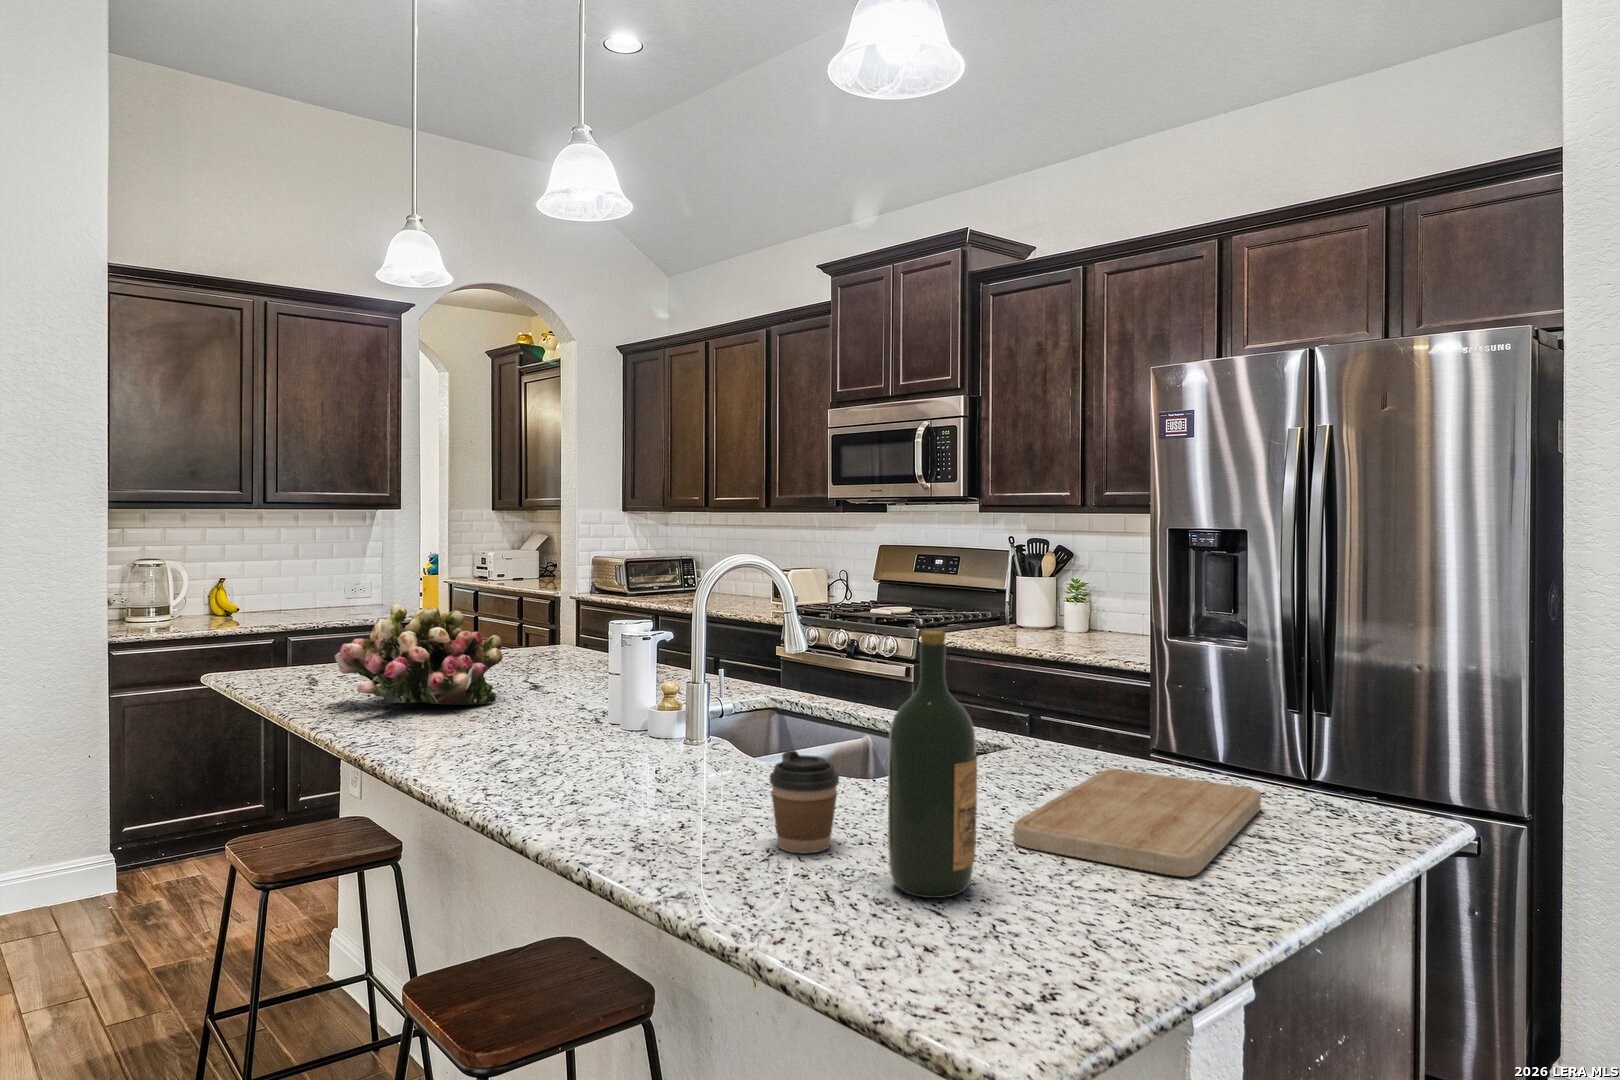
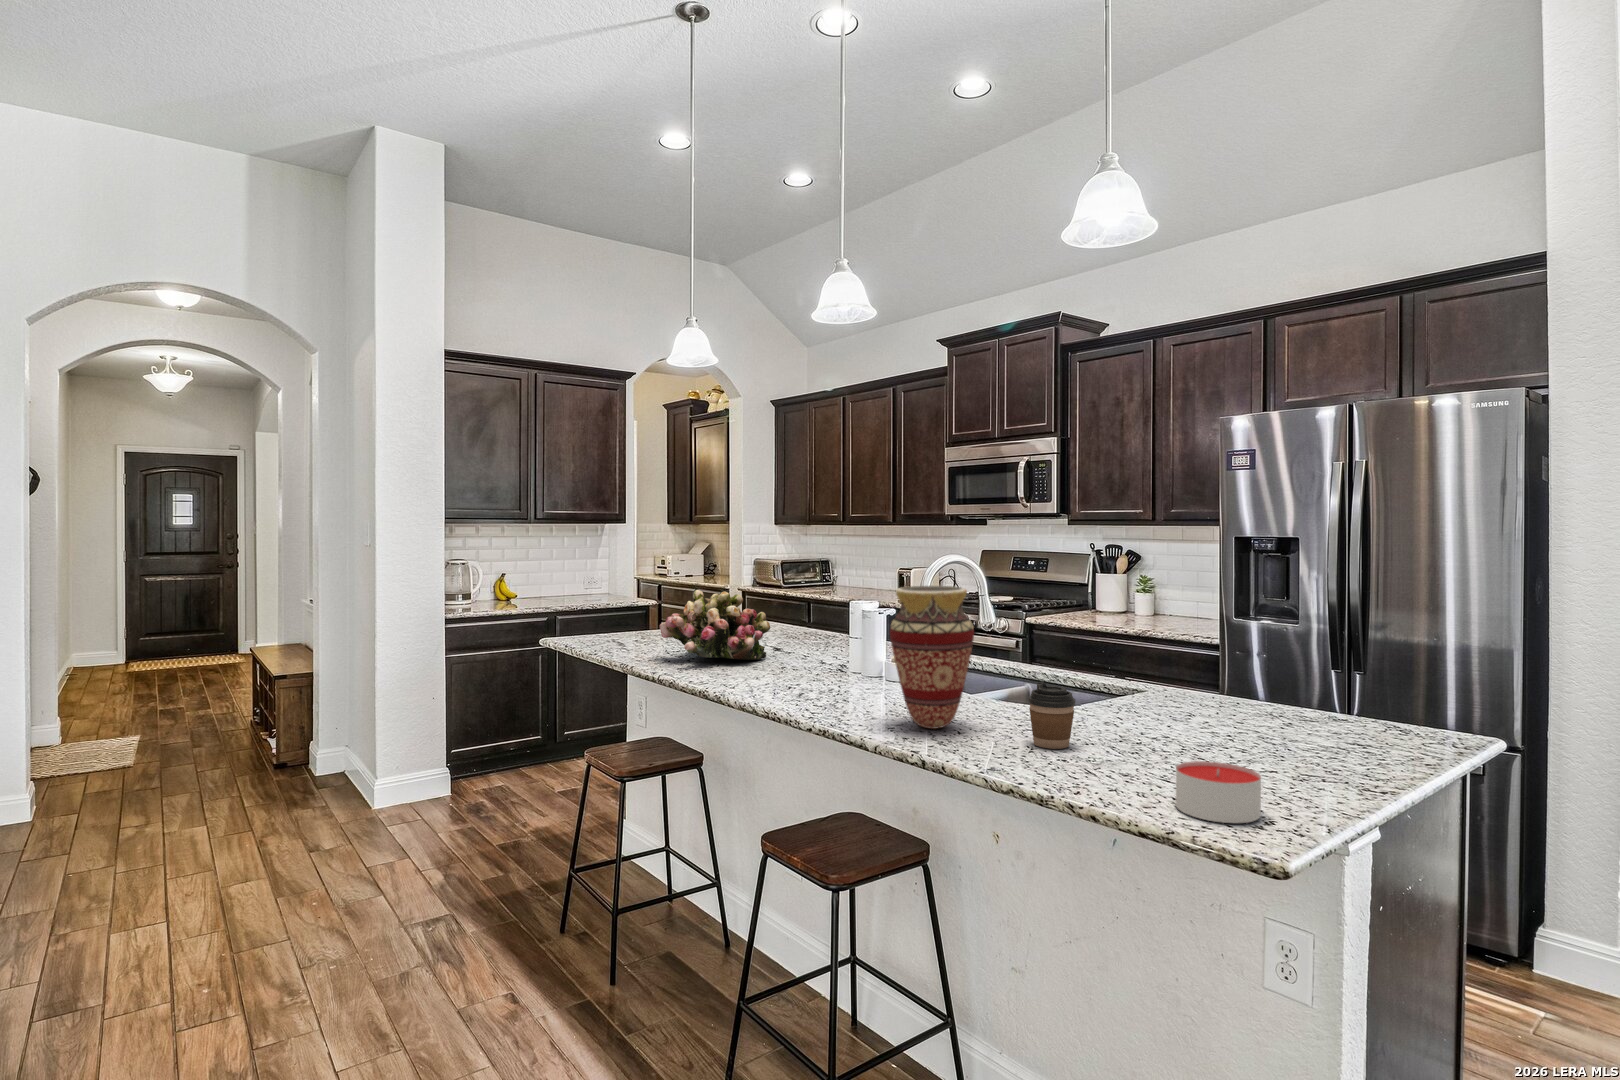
vase: none [578,602,707,819] -> present [890,586,974,729]
wine bottle: present [888,631,977,898] -> none [1124,603,1184,774]
cutting board: present [1013,769,1261,877] -> none [1190,703,1350,766]
candle: none [922,888,1049,999] -> present [1176,761,1261,823]

